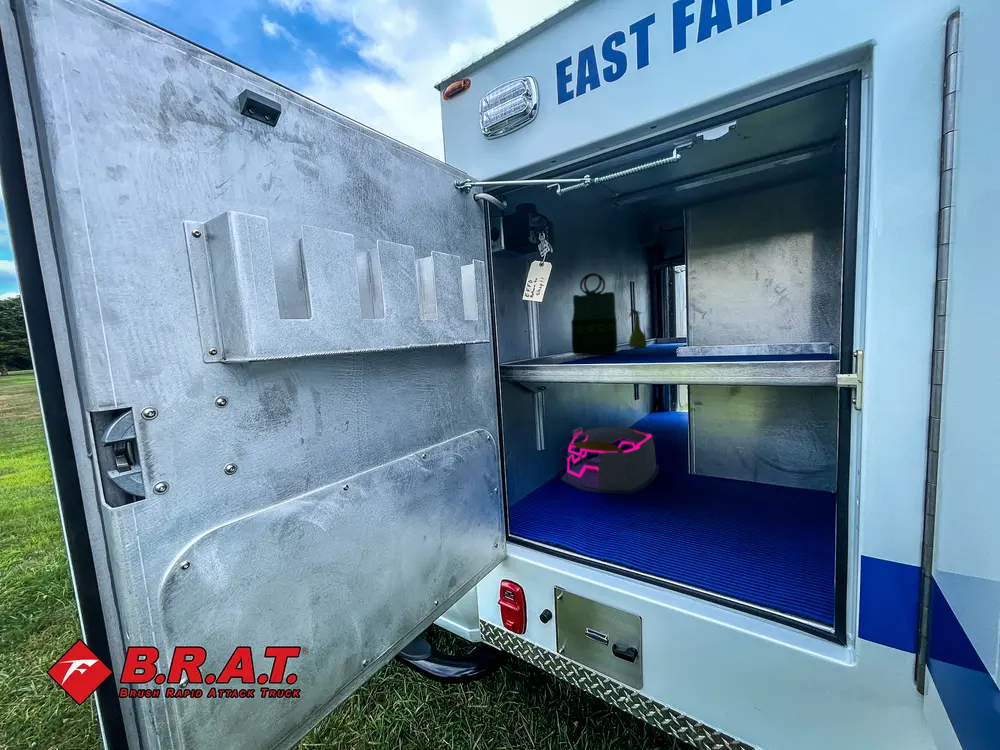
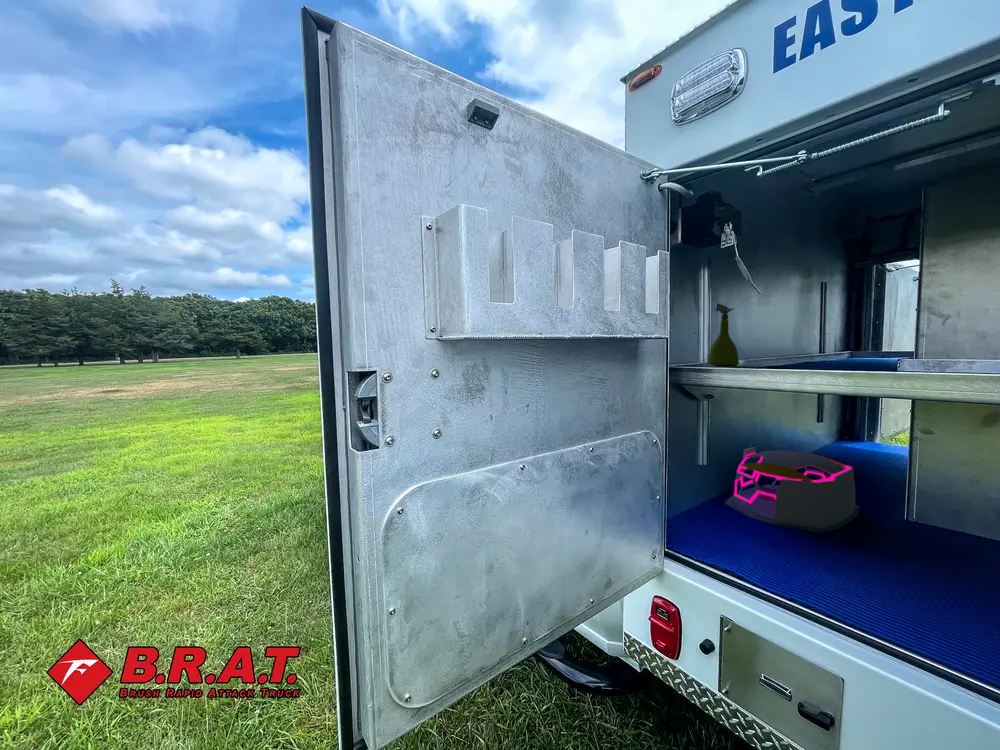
tote bag: present [571,273,617,354] -> none [749,269,812,364]
spray bottle: present [629,309,647,347] -> present [707,303,739,366]

